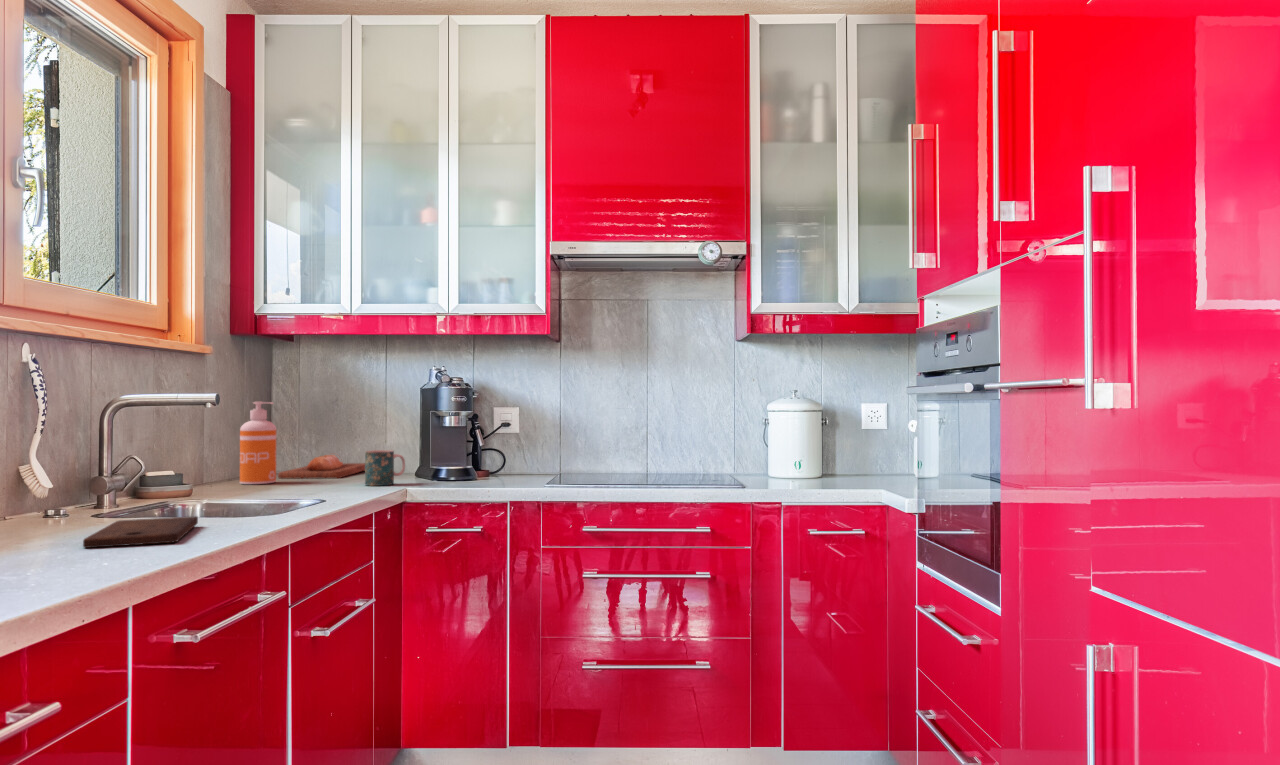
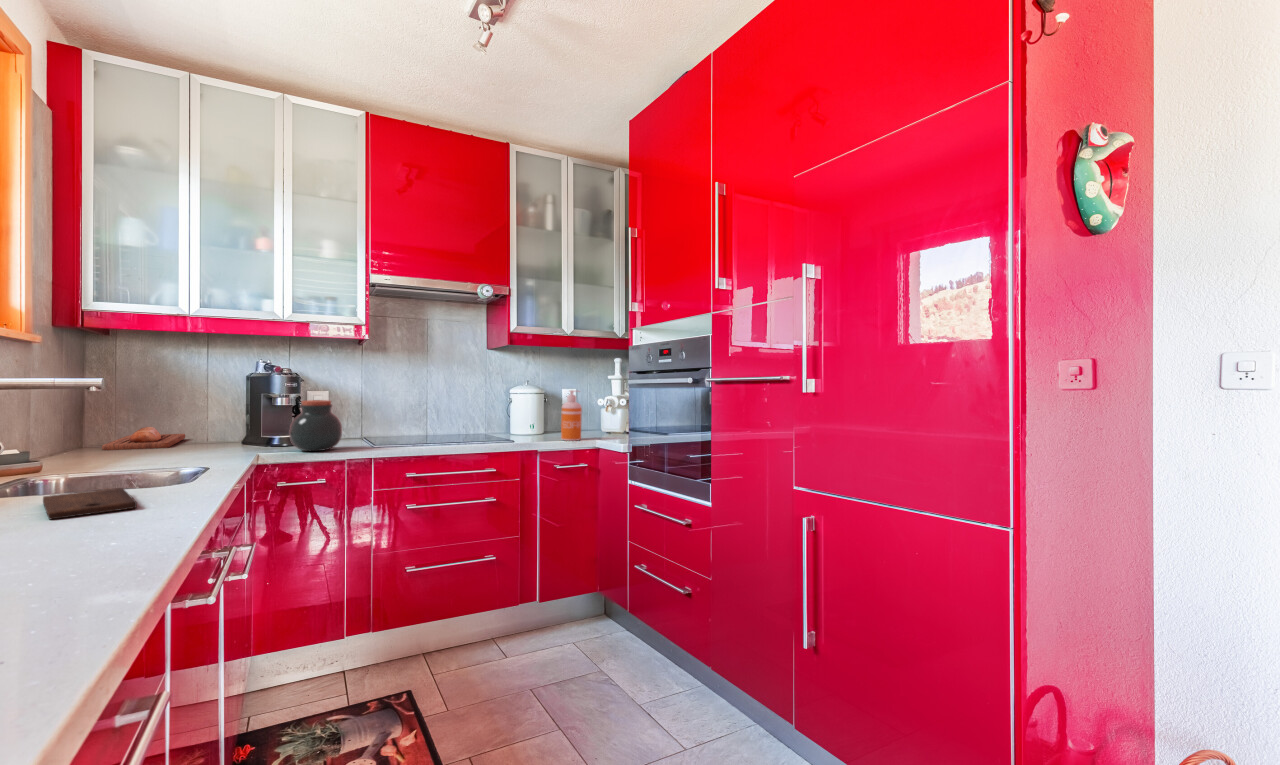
soap dispenser: present [240,401,276,484] -> present [561,390,582,441]
jar: none [447,418,511,488] -> present [289,400,342,451]
mug: present [365,450,405,486] -> none [209,425,244,453]

